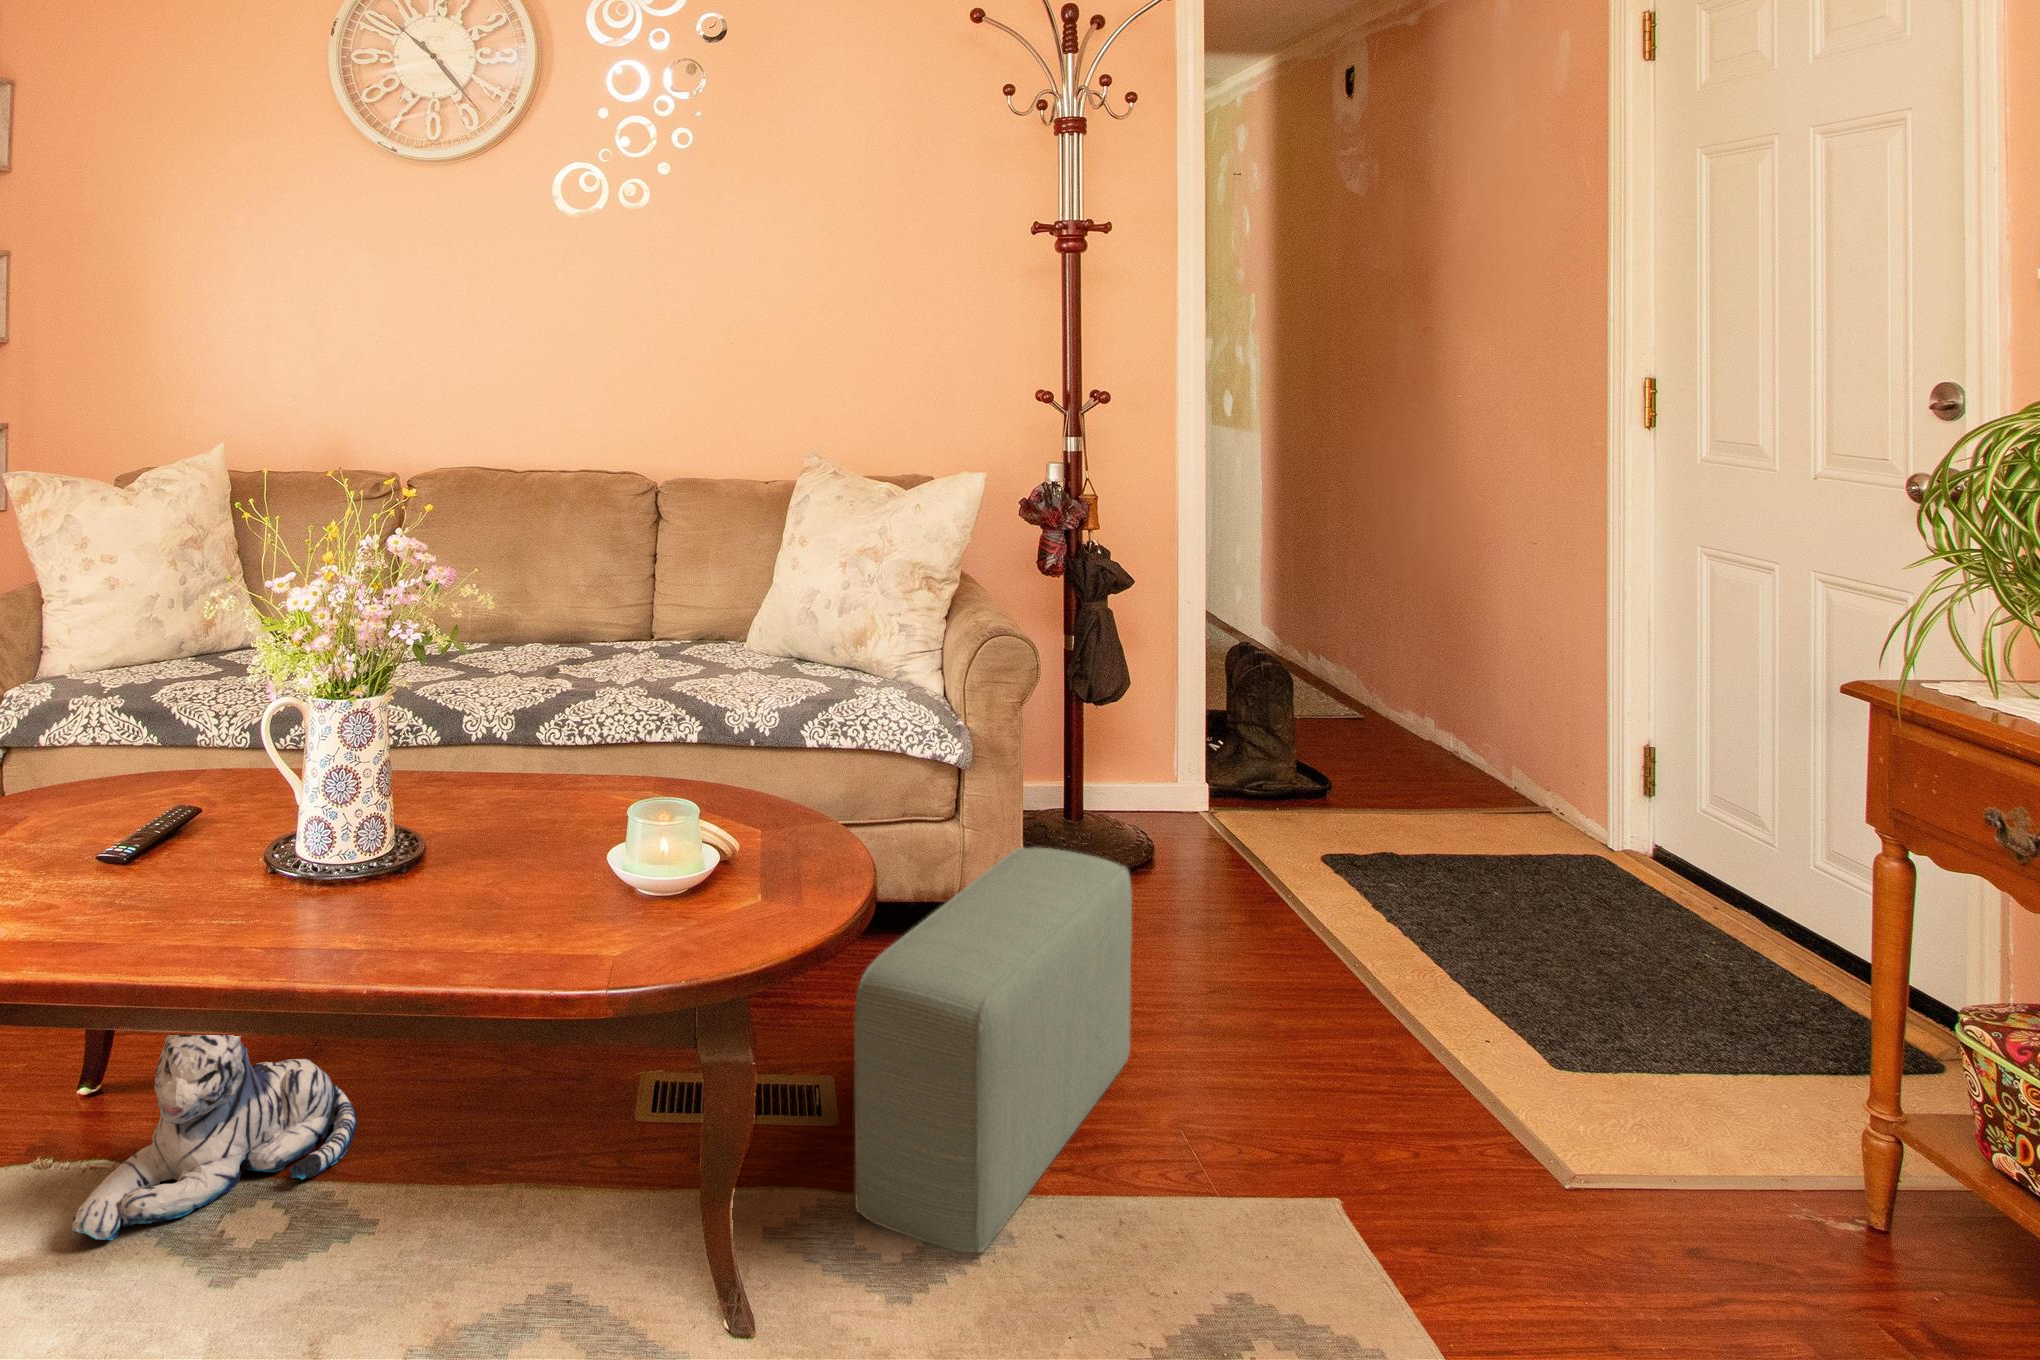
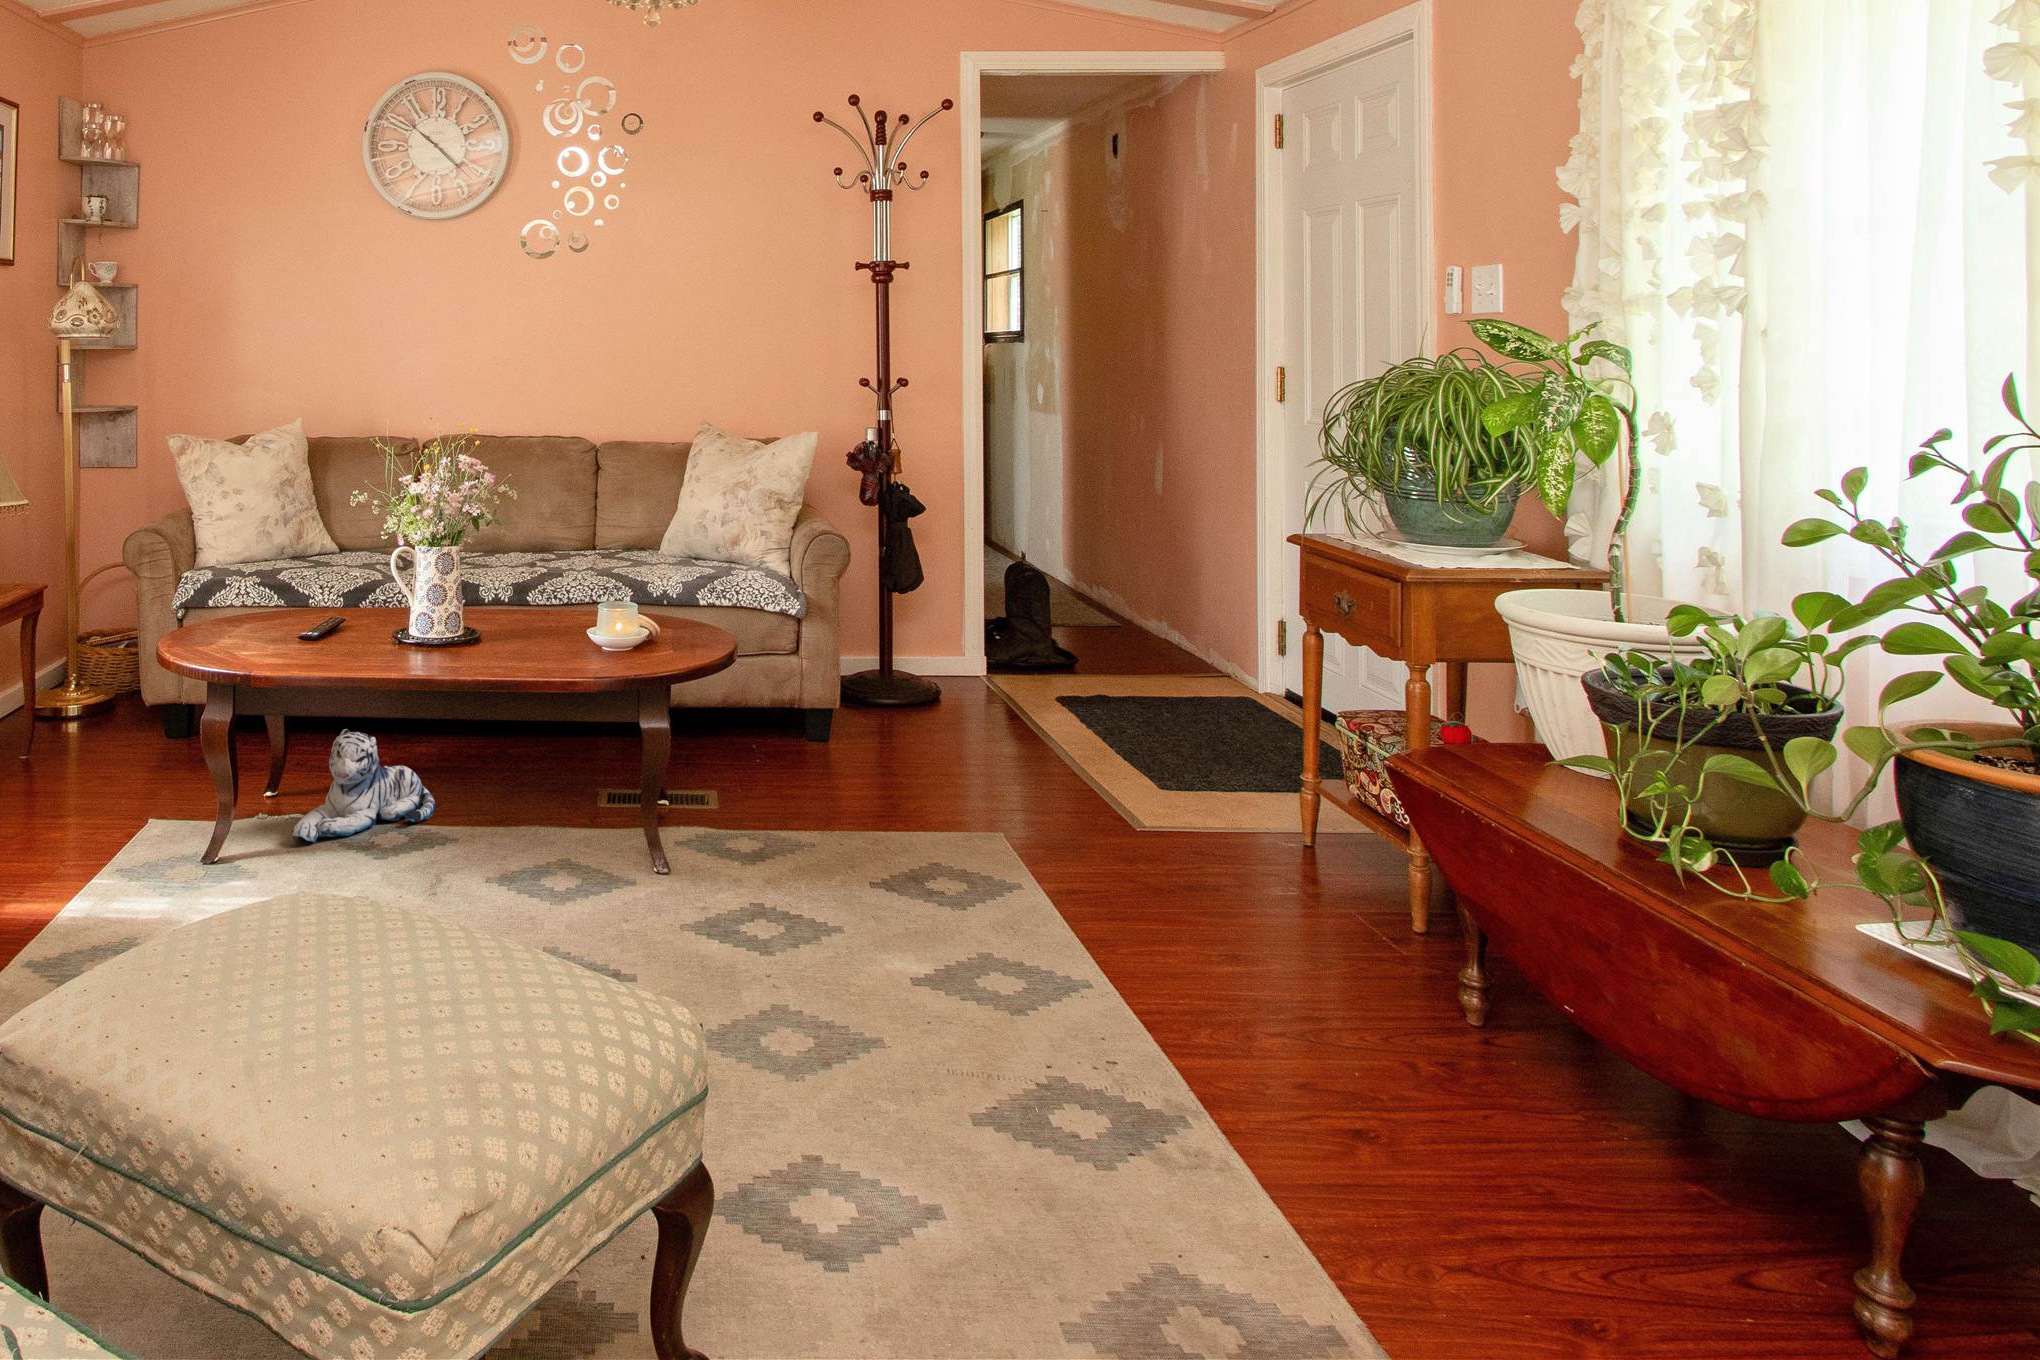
pouf: present [855,847,1132,1253] -> none [726,655,899,849]

